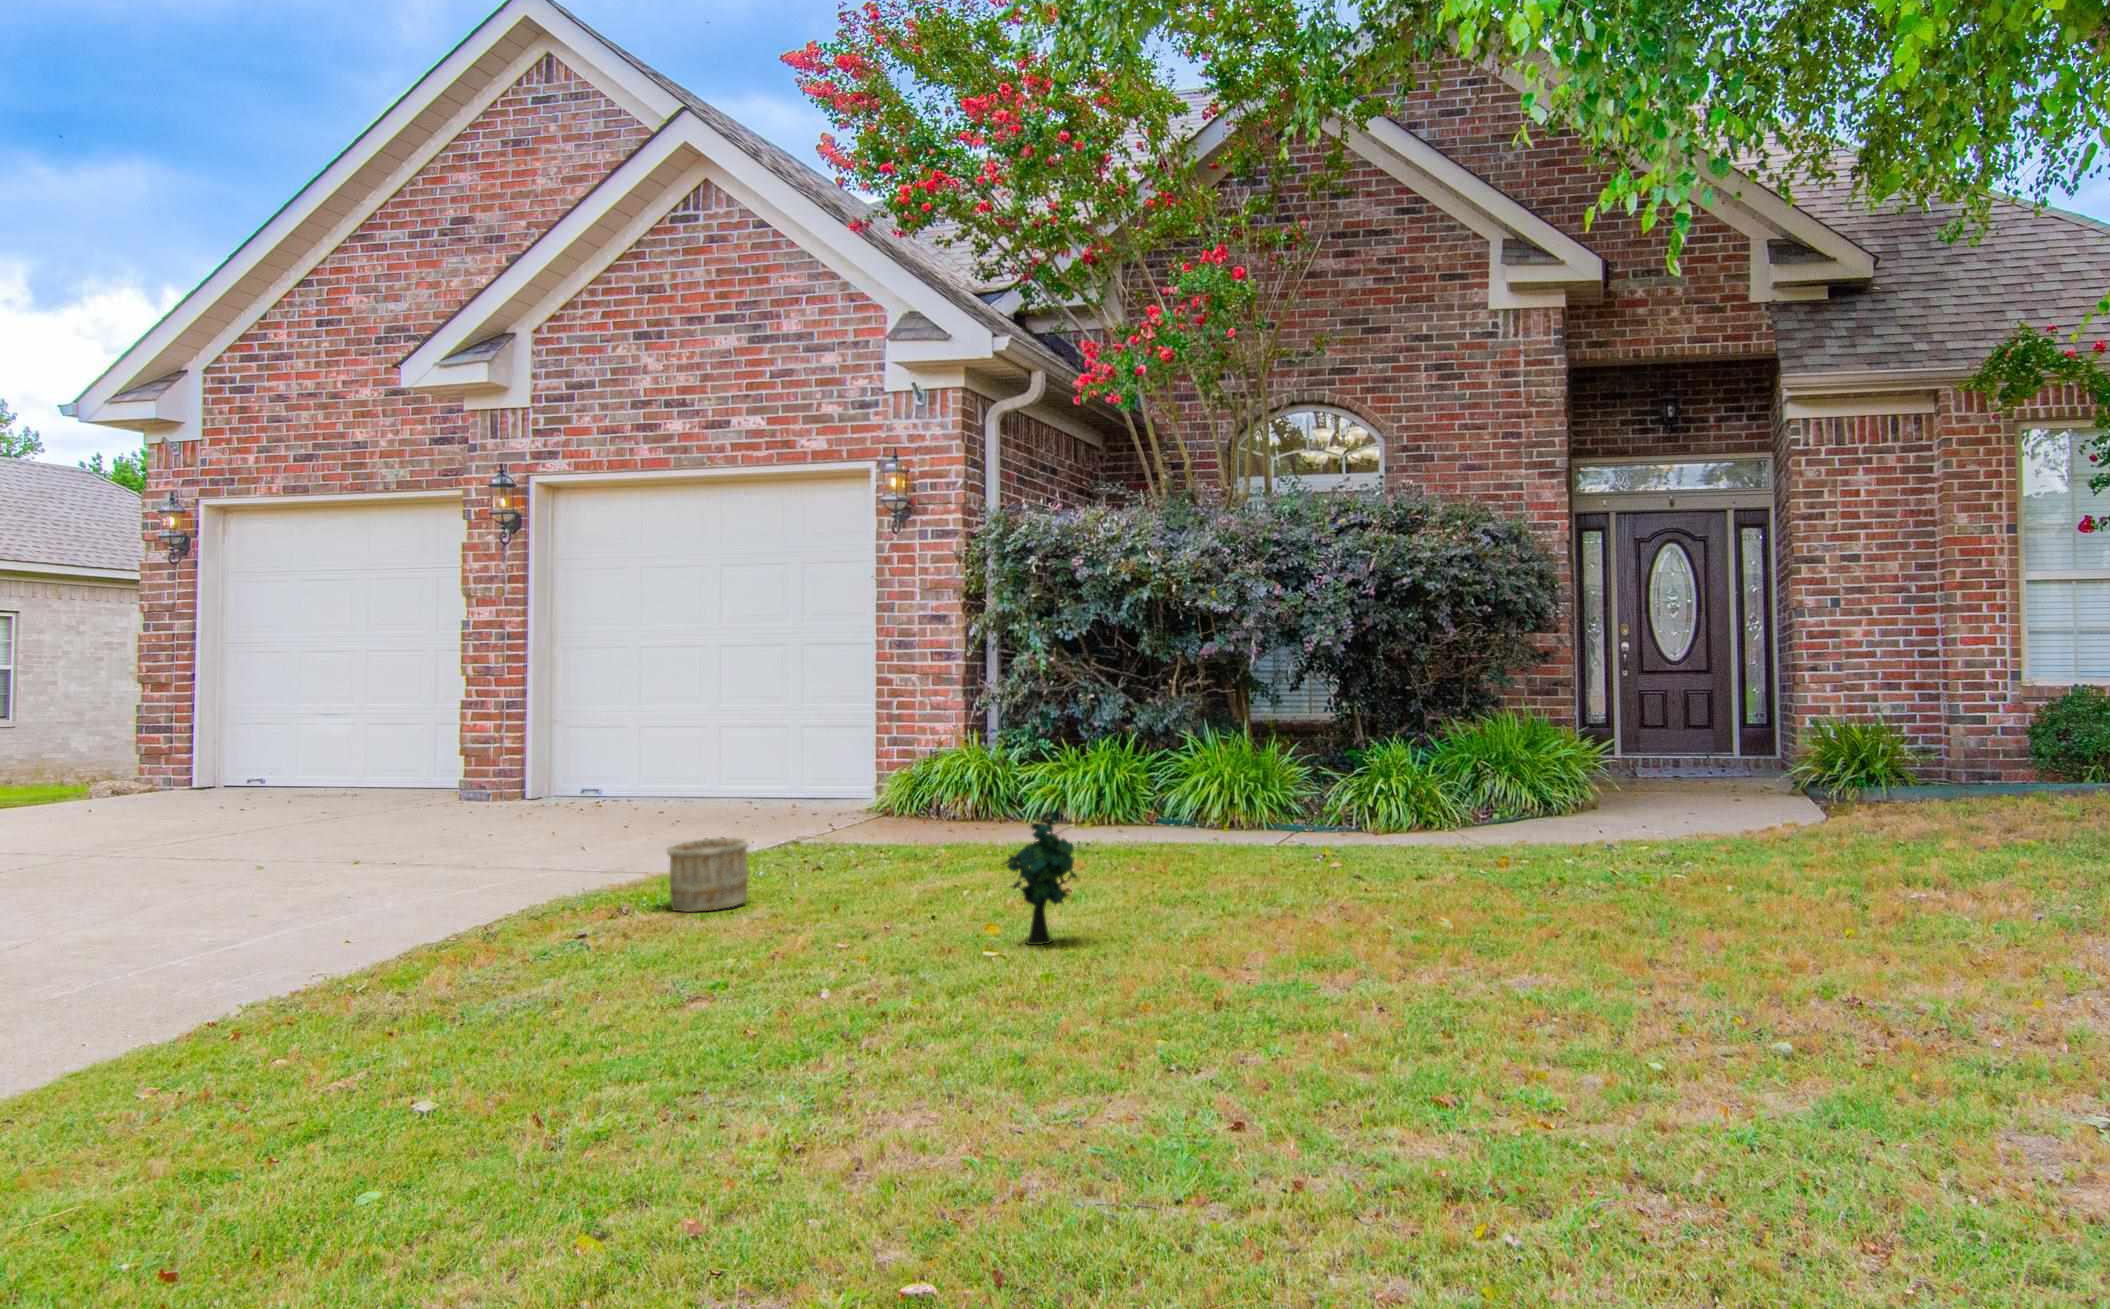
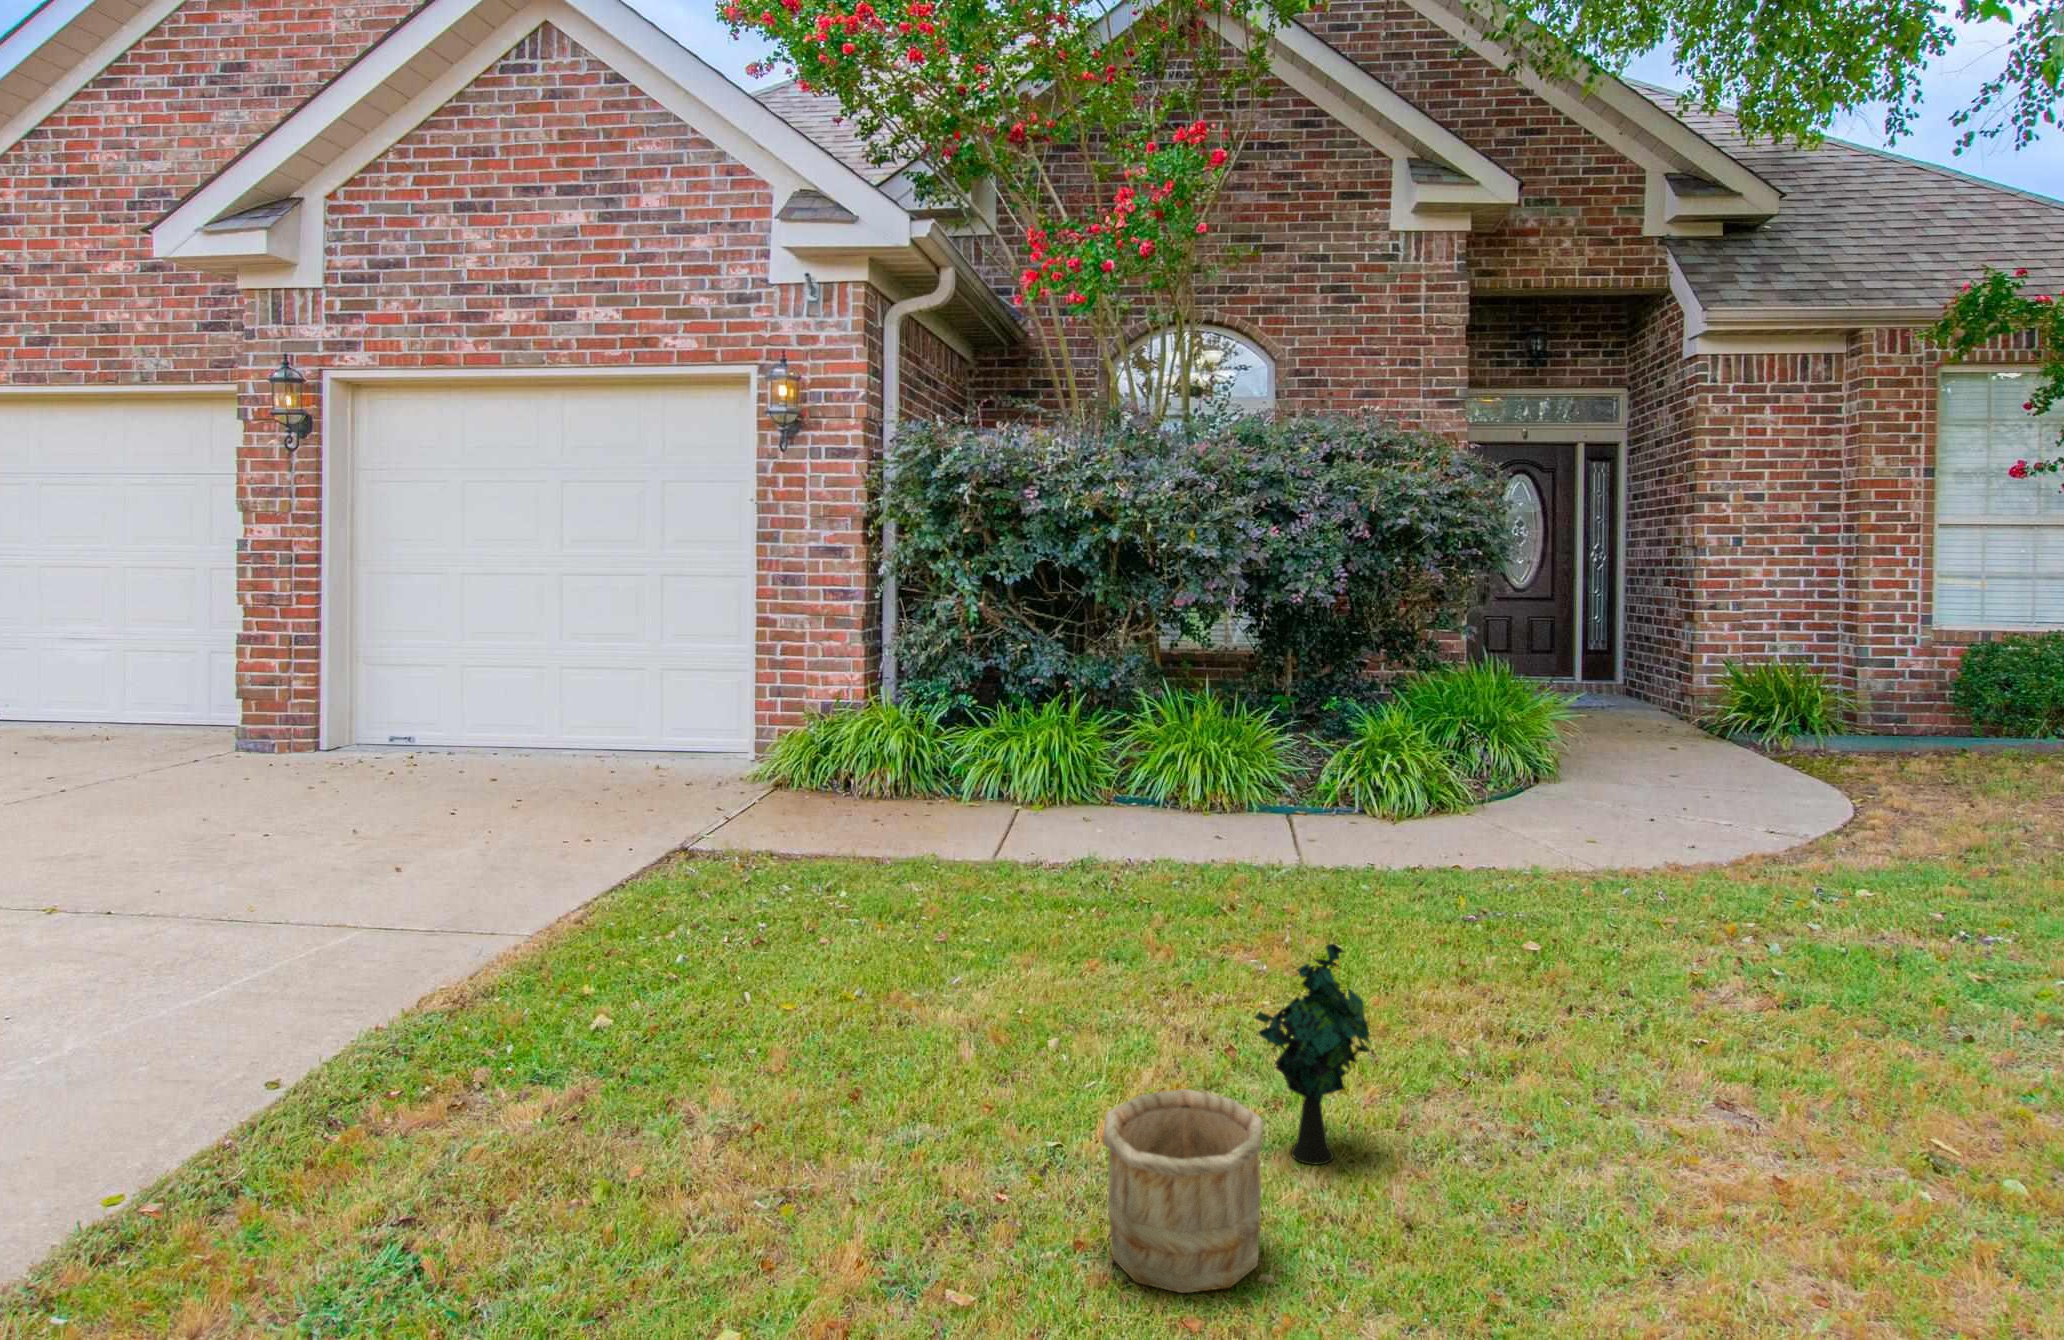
wooden bucket: present [667,838,748,912] -> present [1103,1089,1263,1293]

